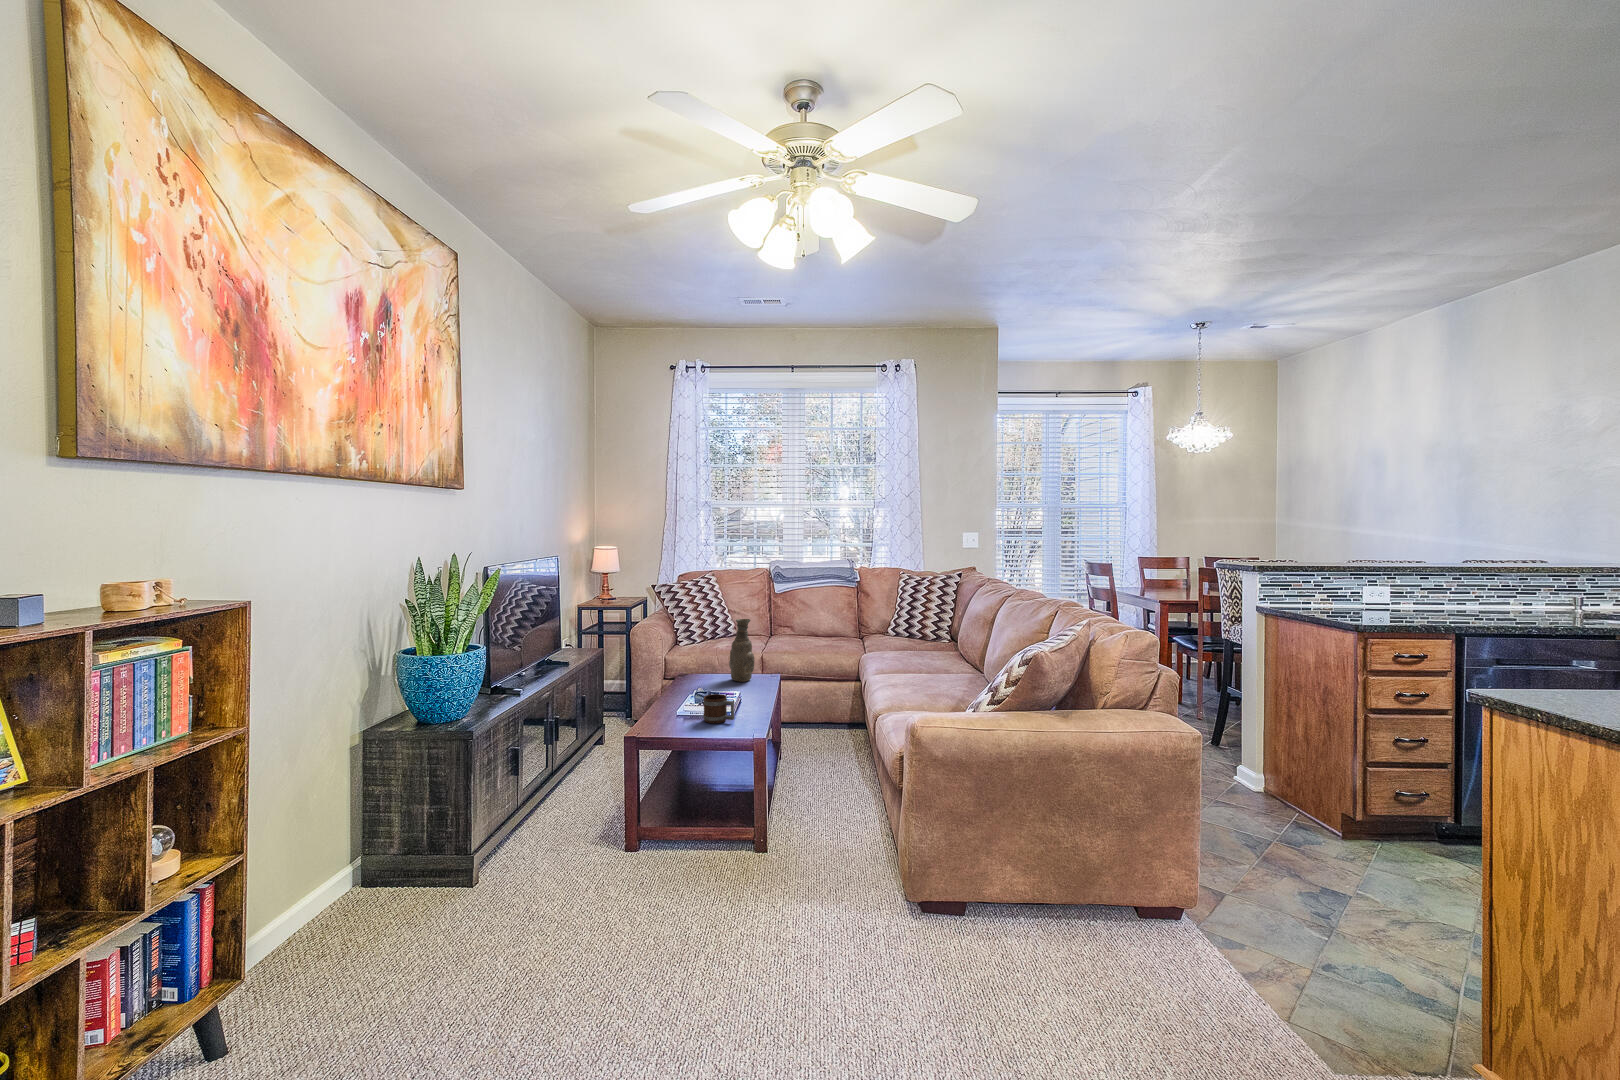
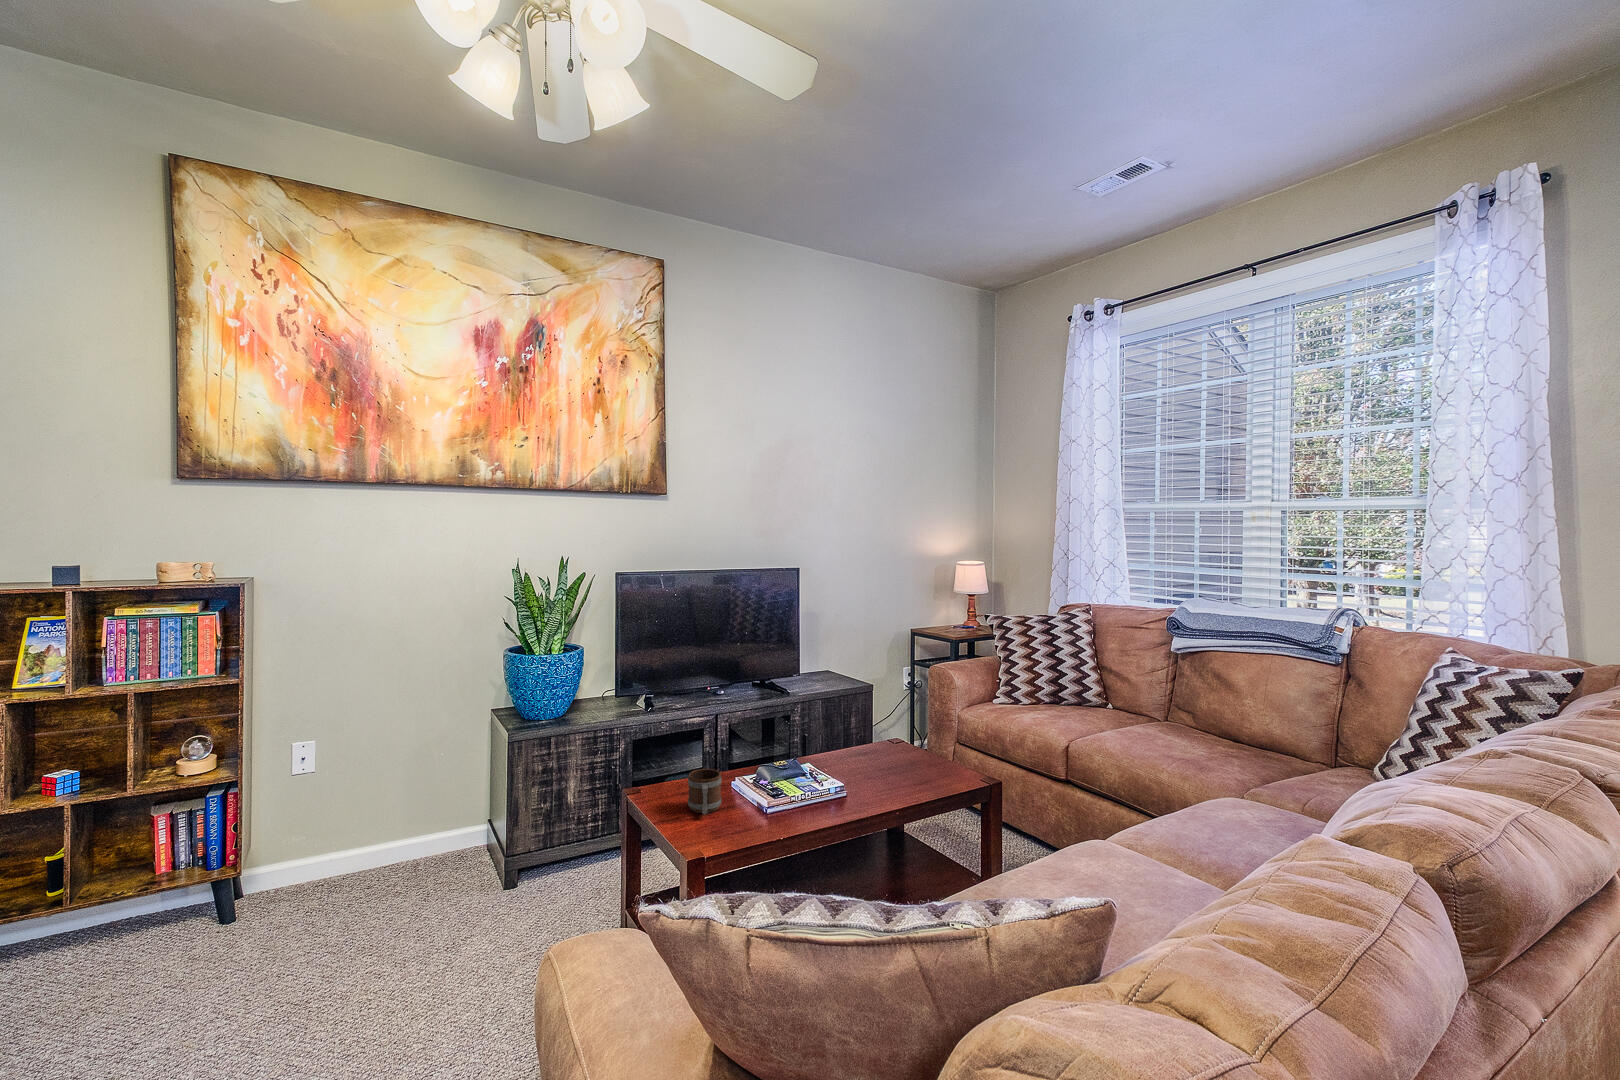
vase: present [729,619,755,682] -> none [883,676,915,772]

